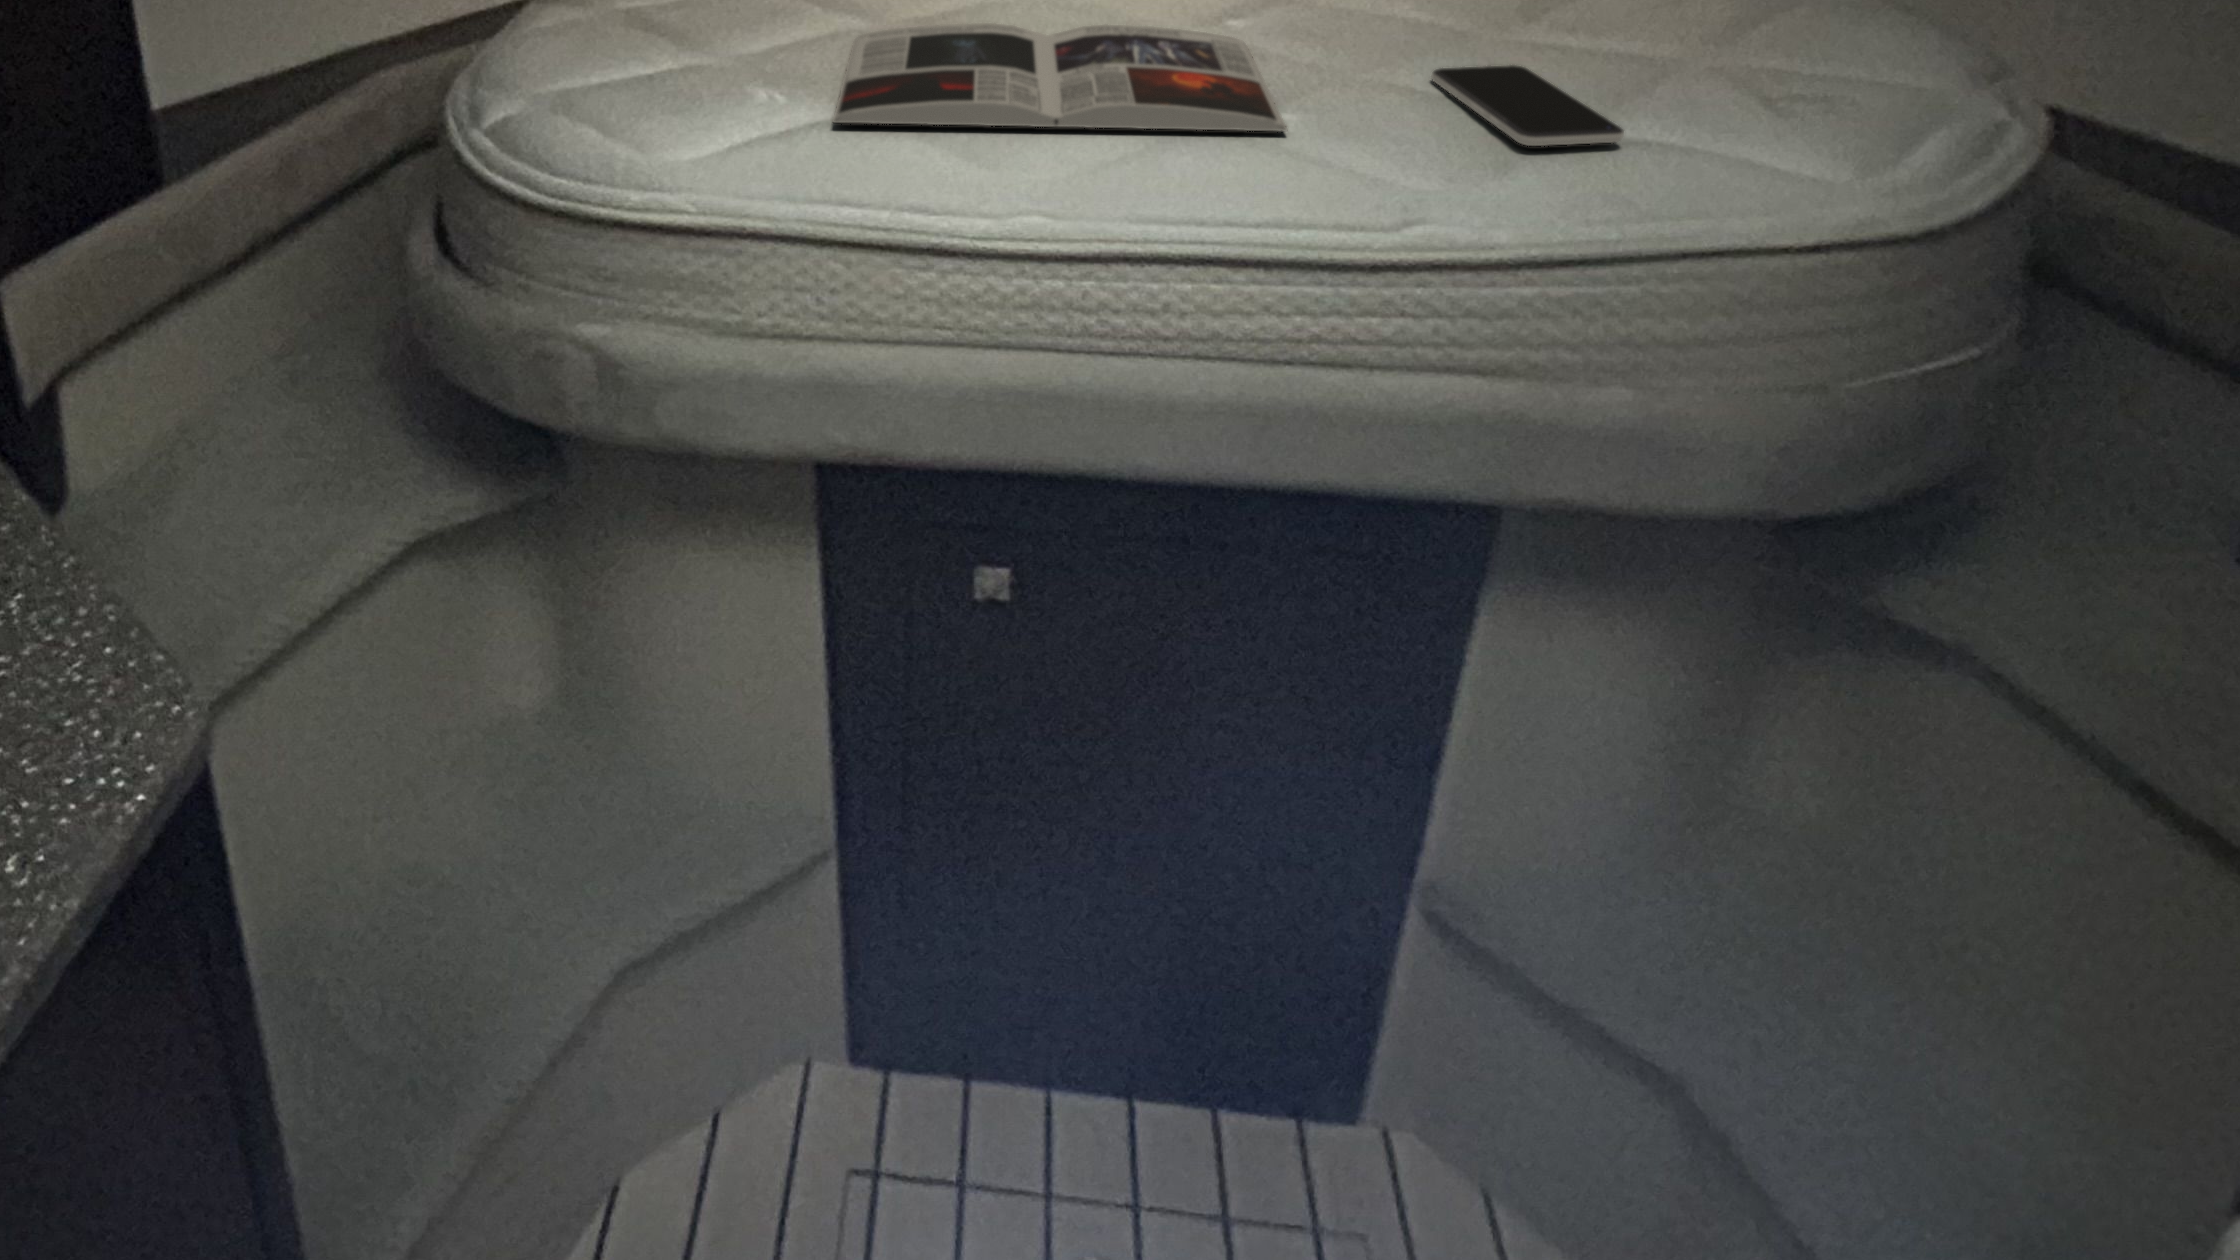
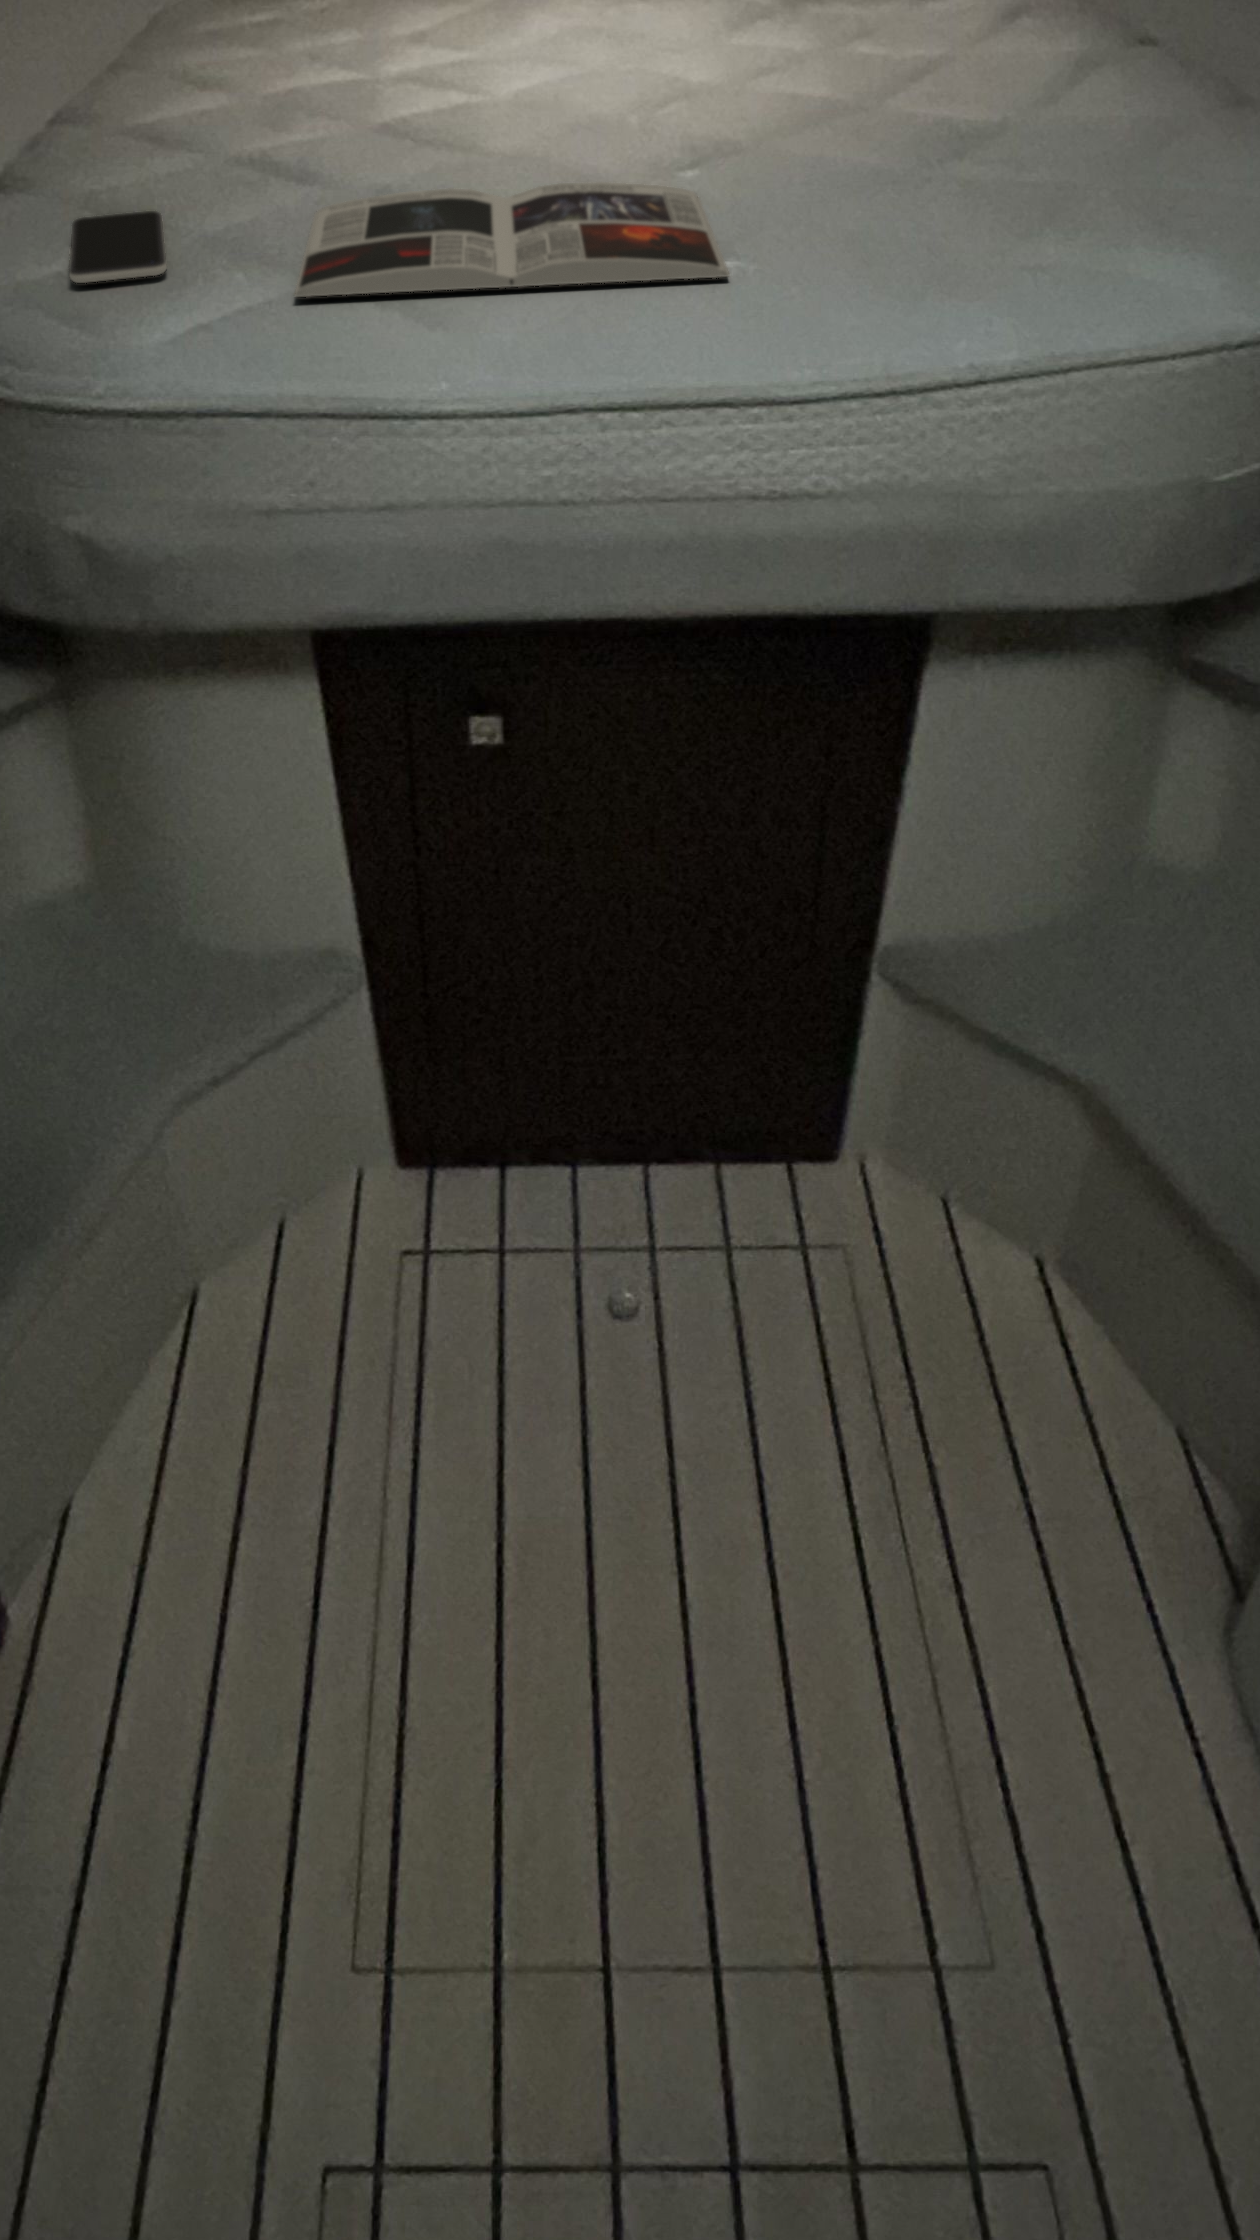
smartphone: present [1432,65,1624,146] -> present [69,211,167,283]

